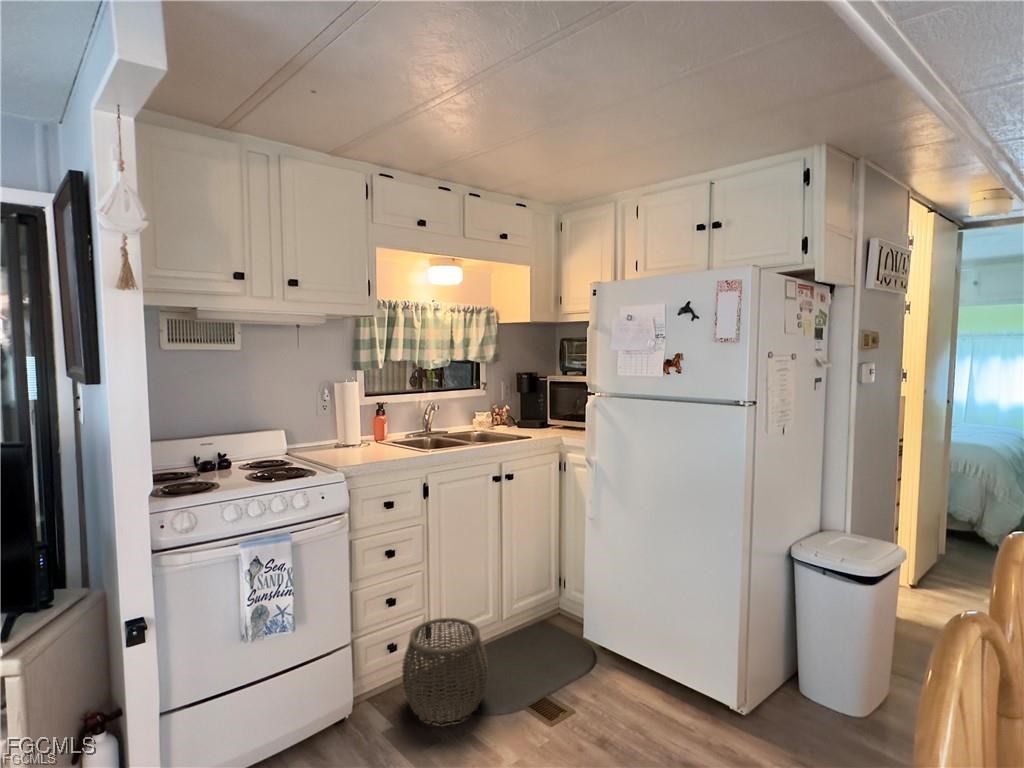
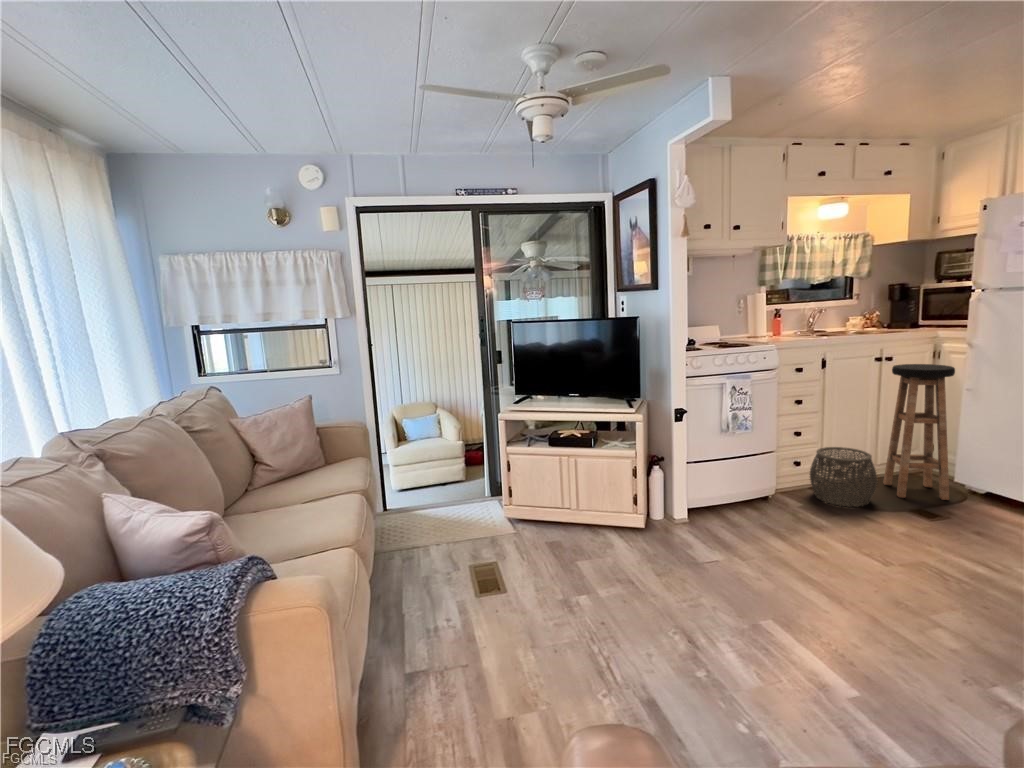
bar stool: none [507,486,574,681] -> present [883,364,955,500]

